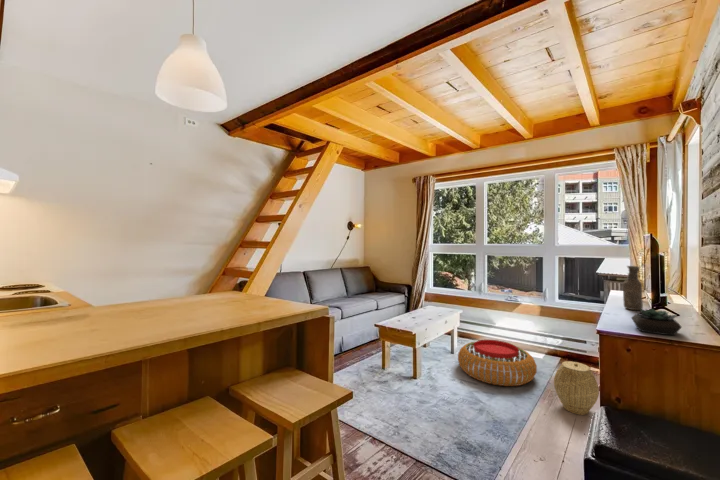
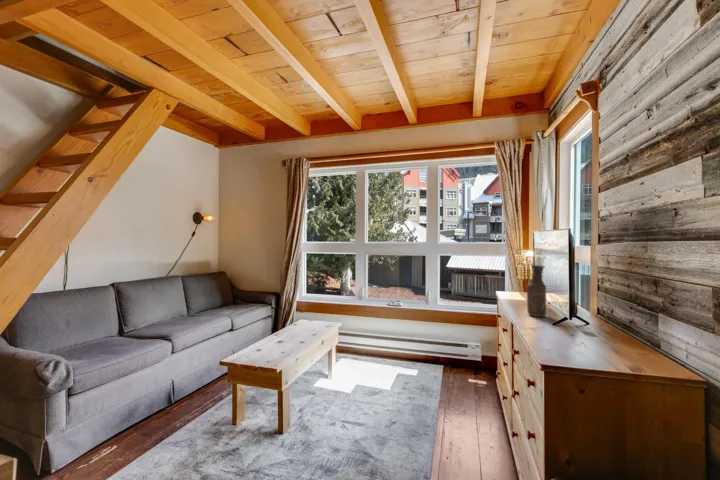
succulent plant: present [632,309,681,335] -> none [561,320,624,355]
pouf: present [458,340,537,386] -> none [339,359,430,422]
woven basket: present [554,361,599,415] -> none [454,381,502,448]

